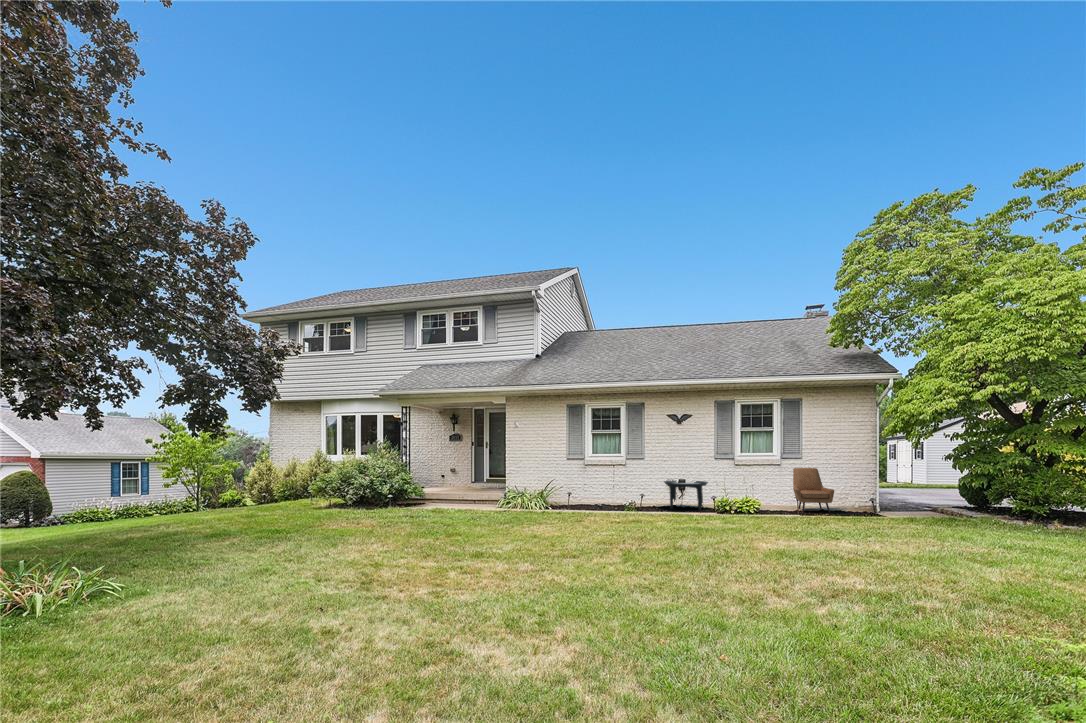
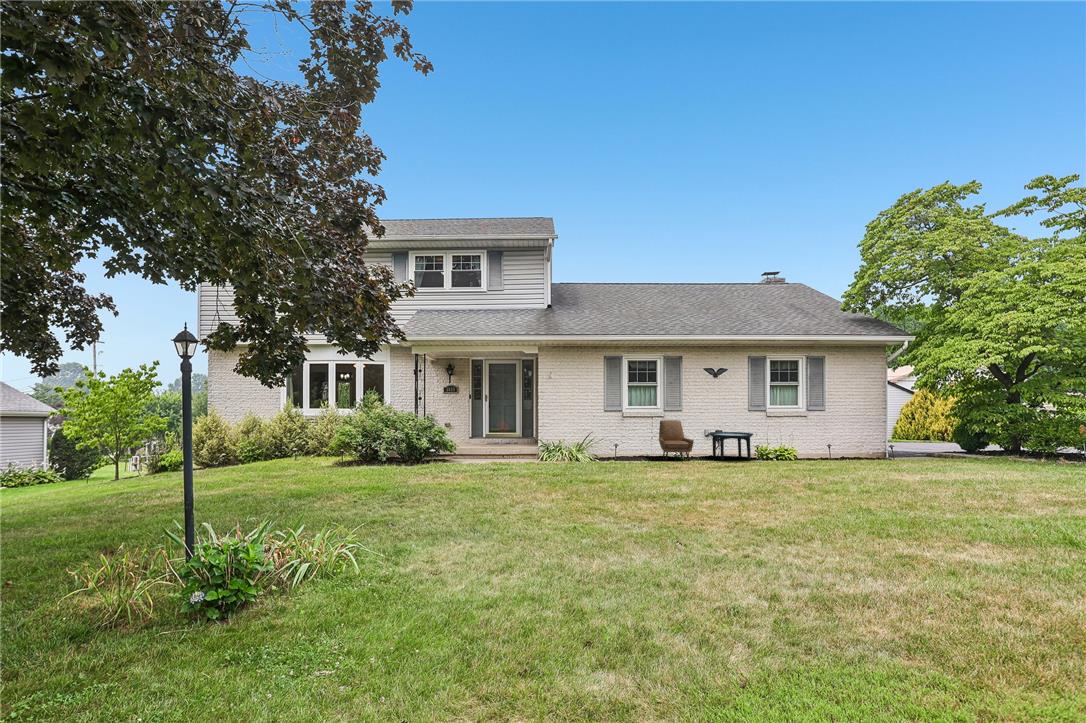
chair: present [793,468,834,513] -> present [659,420,694,461]

